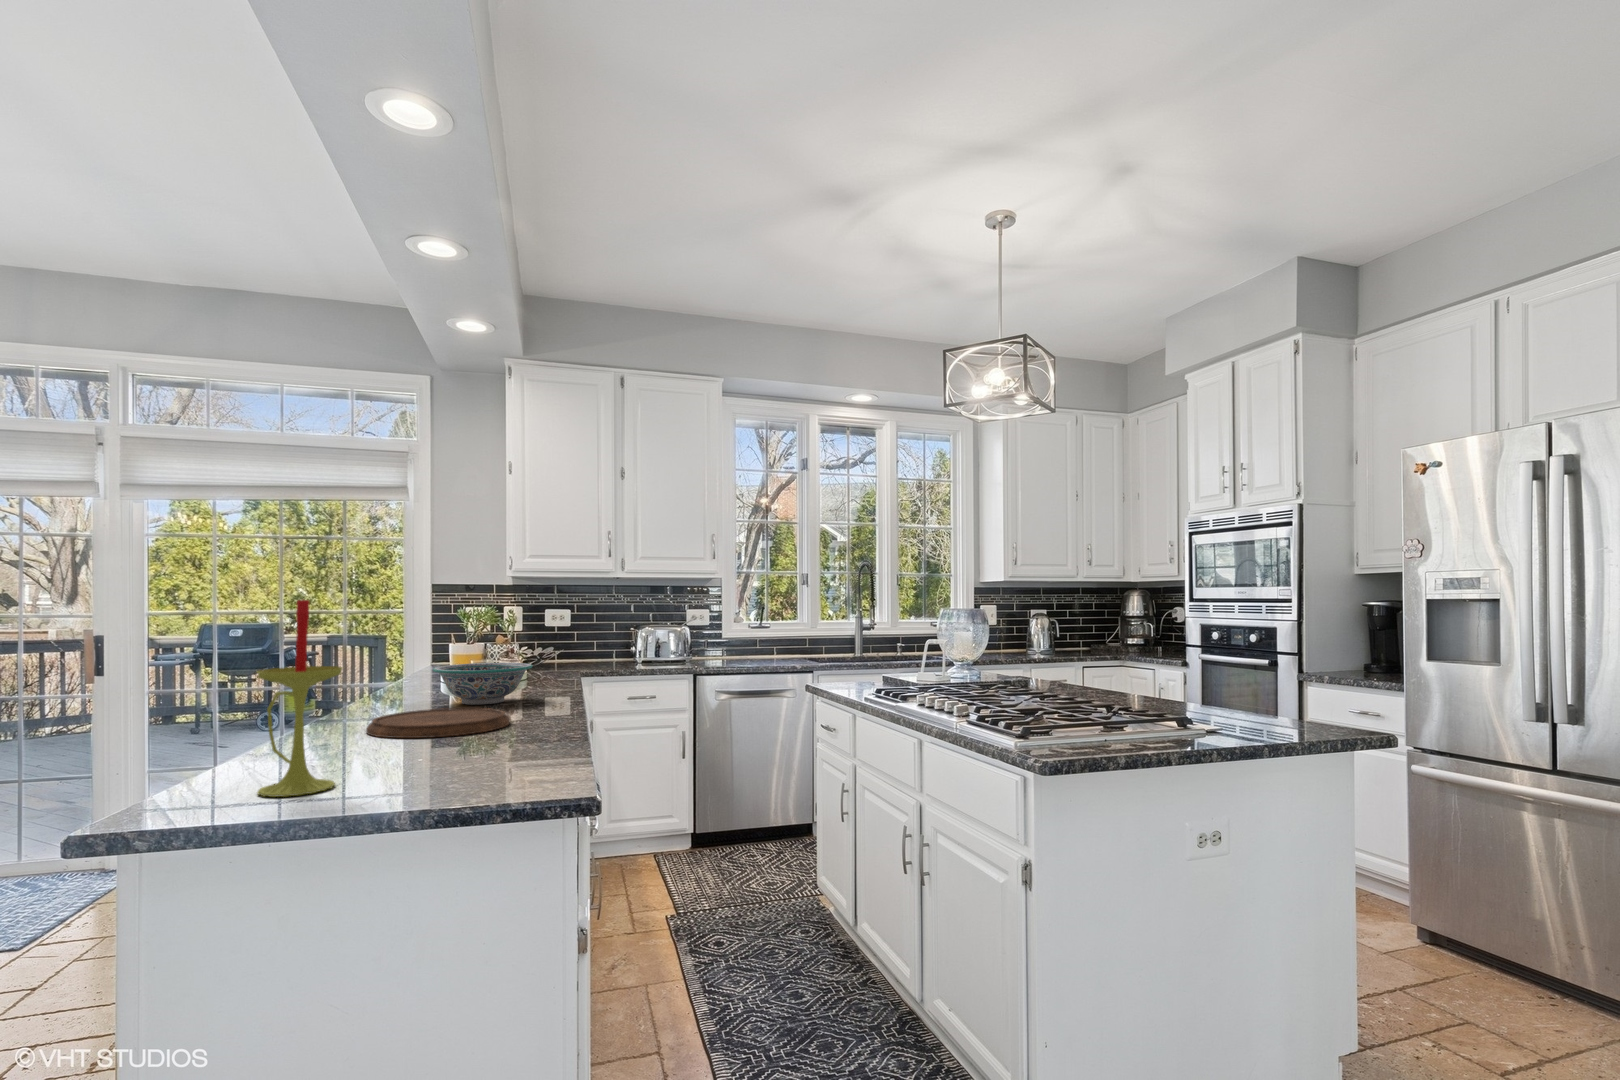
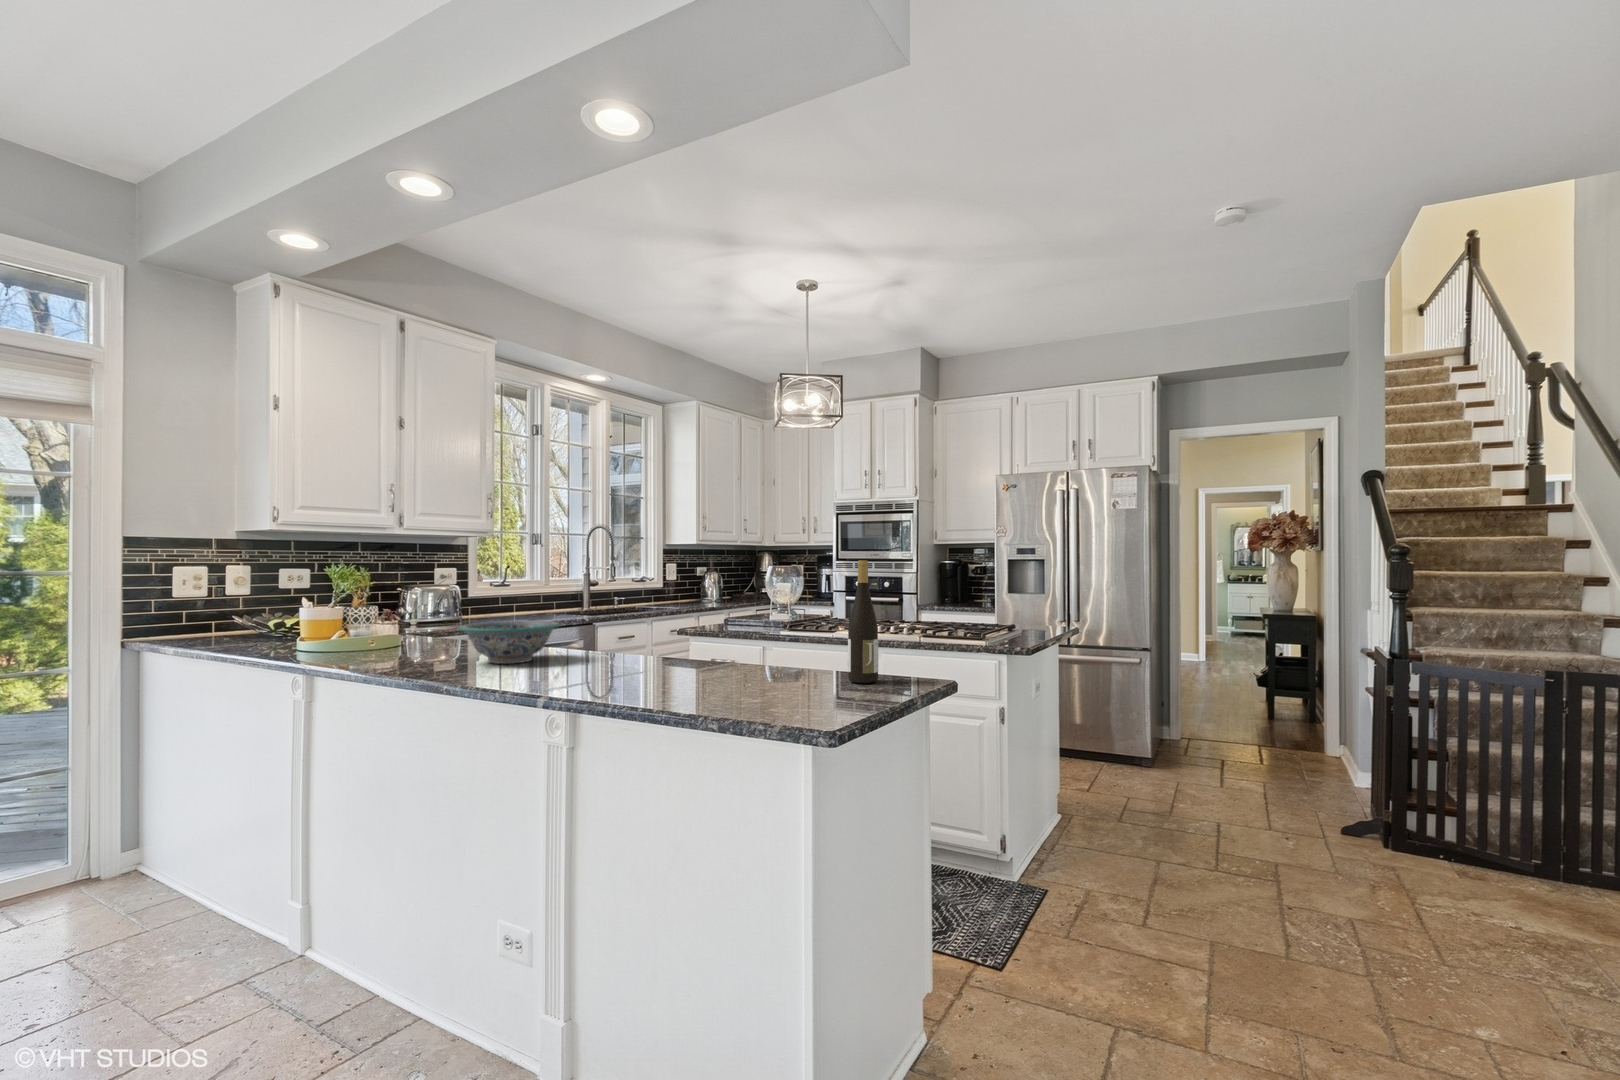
candle: present [257,600,342,797] -> none [750,550,828,717]
wine bottle: none [531,606,572,769] -> present [848,560,878,683]
cutting board: present [366,708,510,738] -> none [547,659,676,687]

